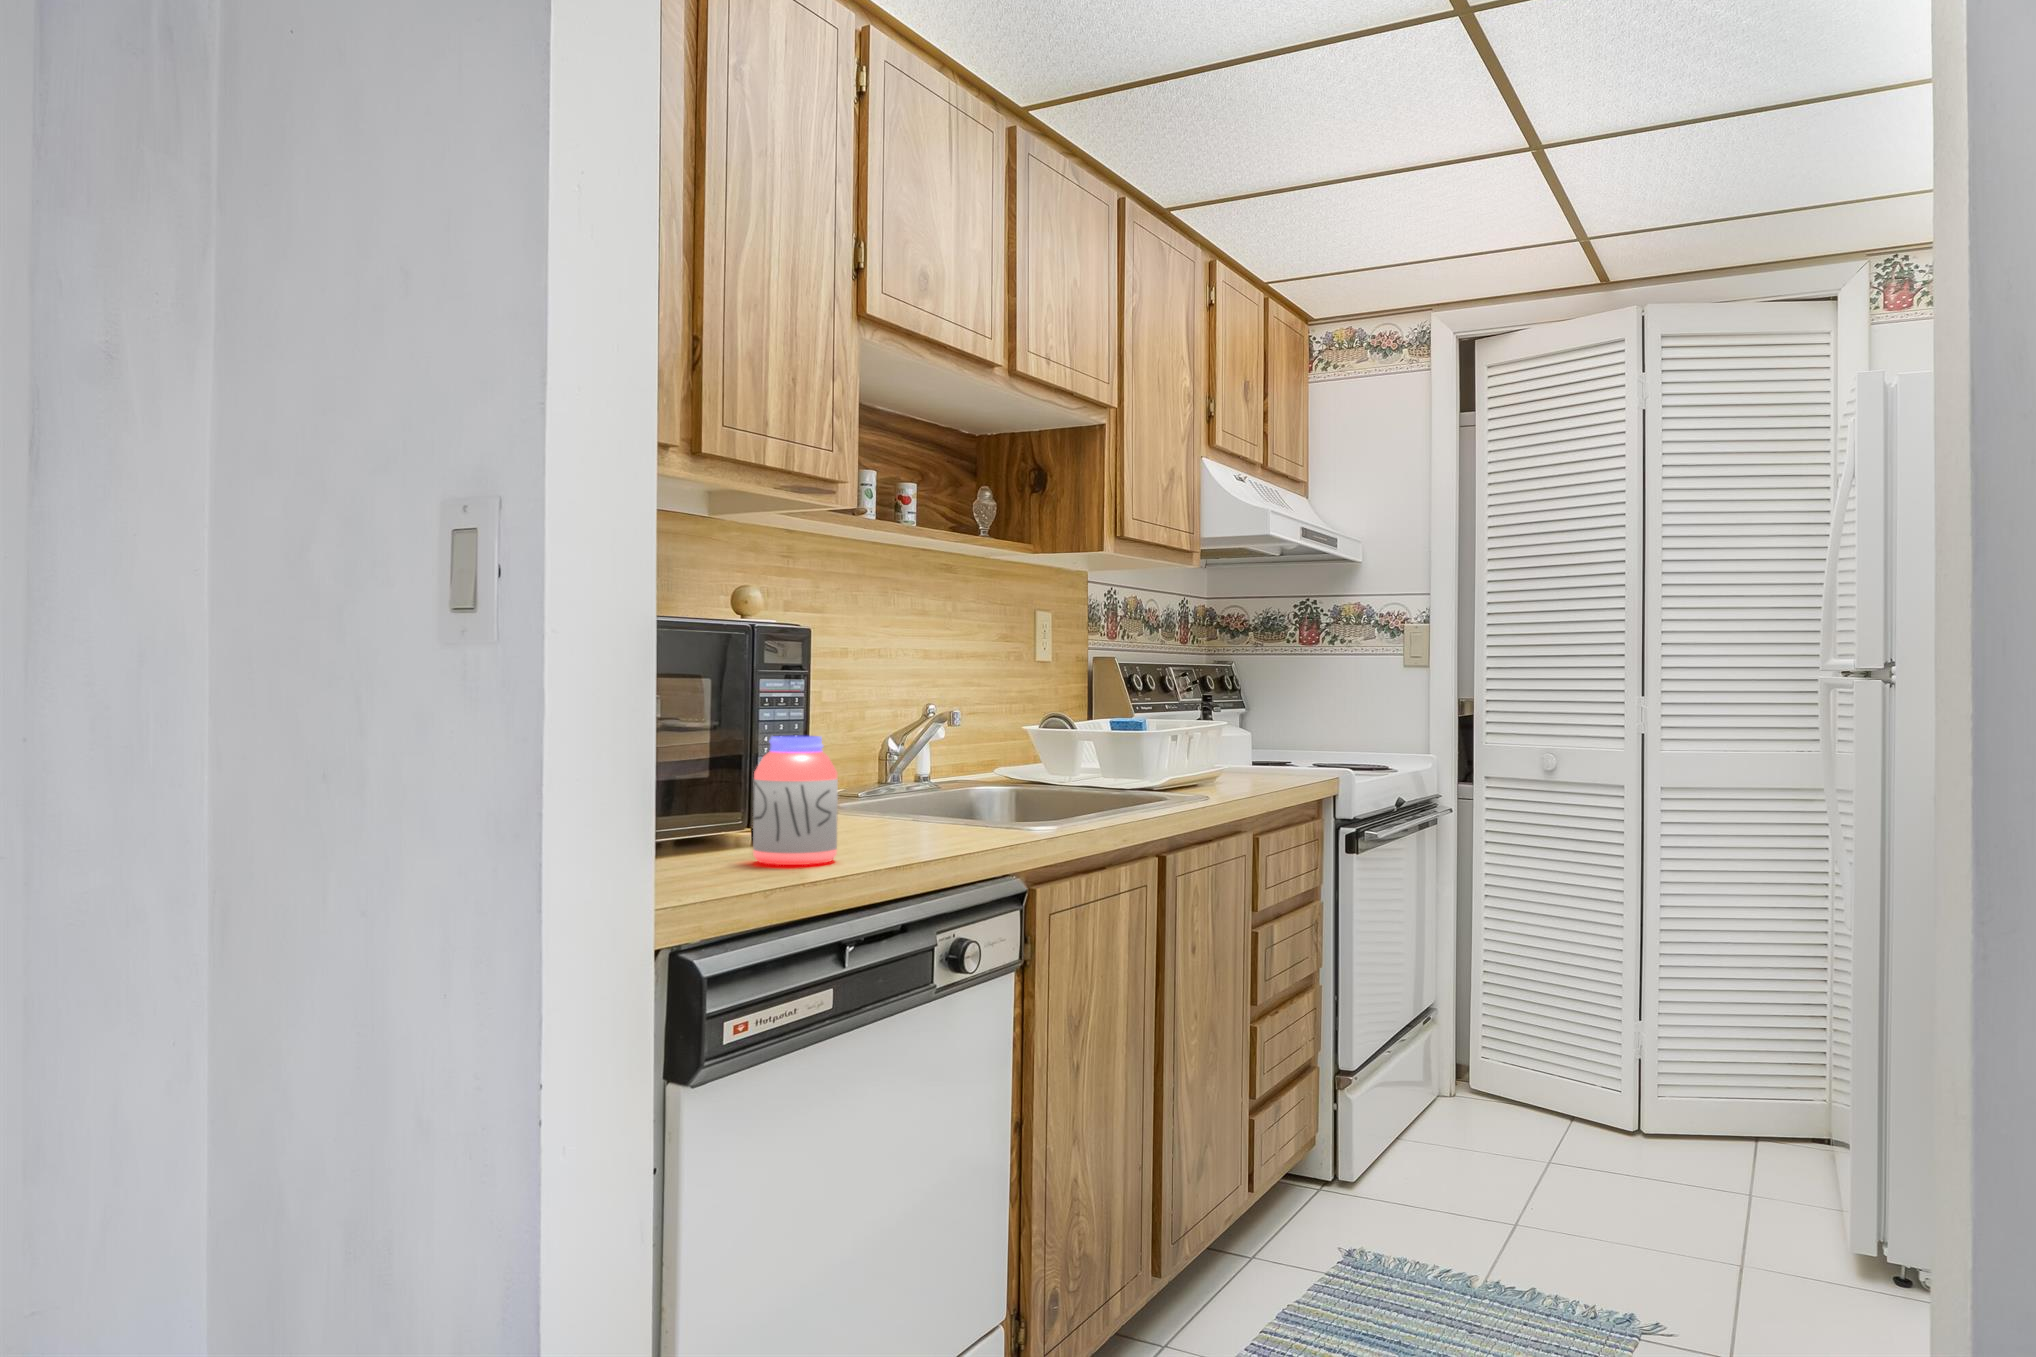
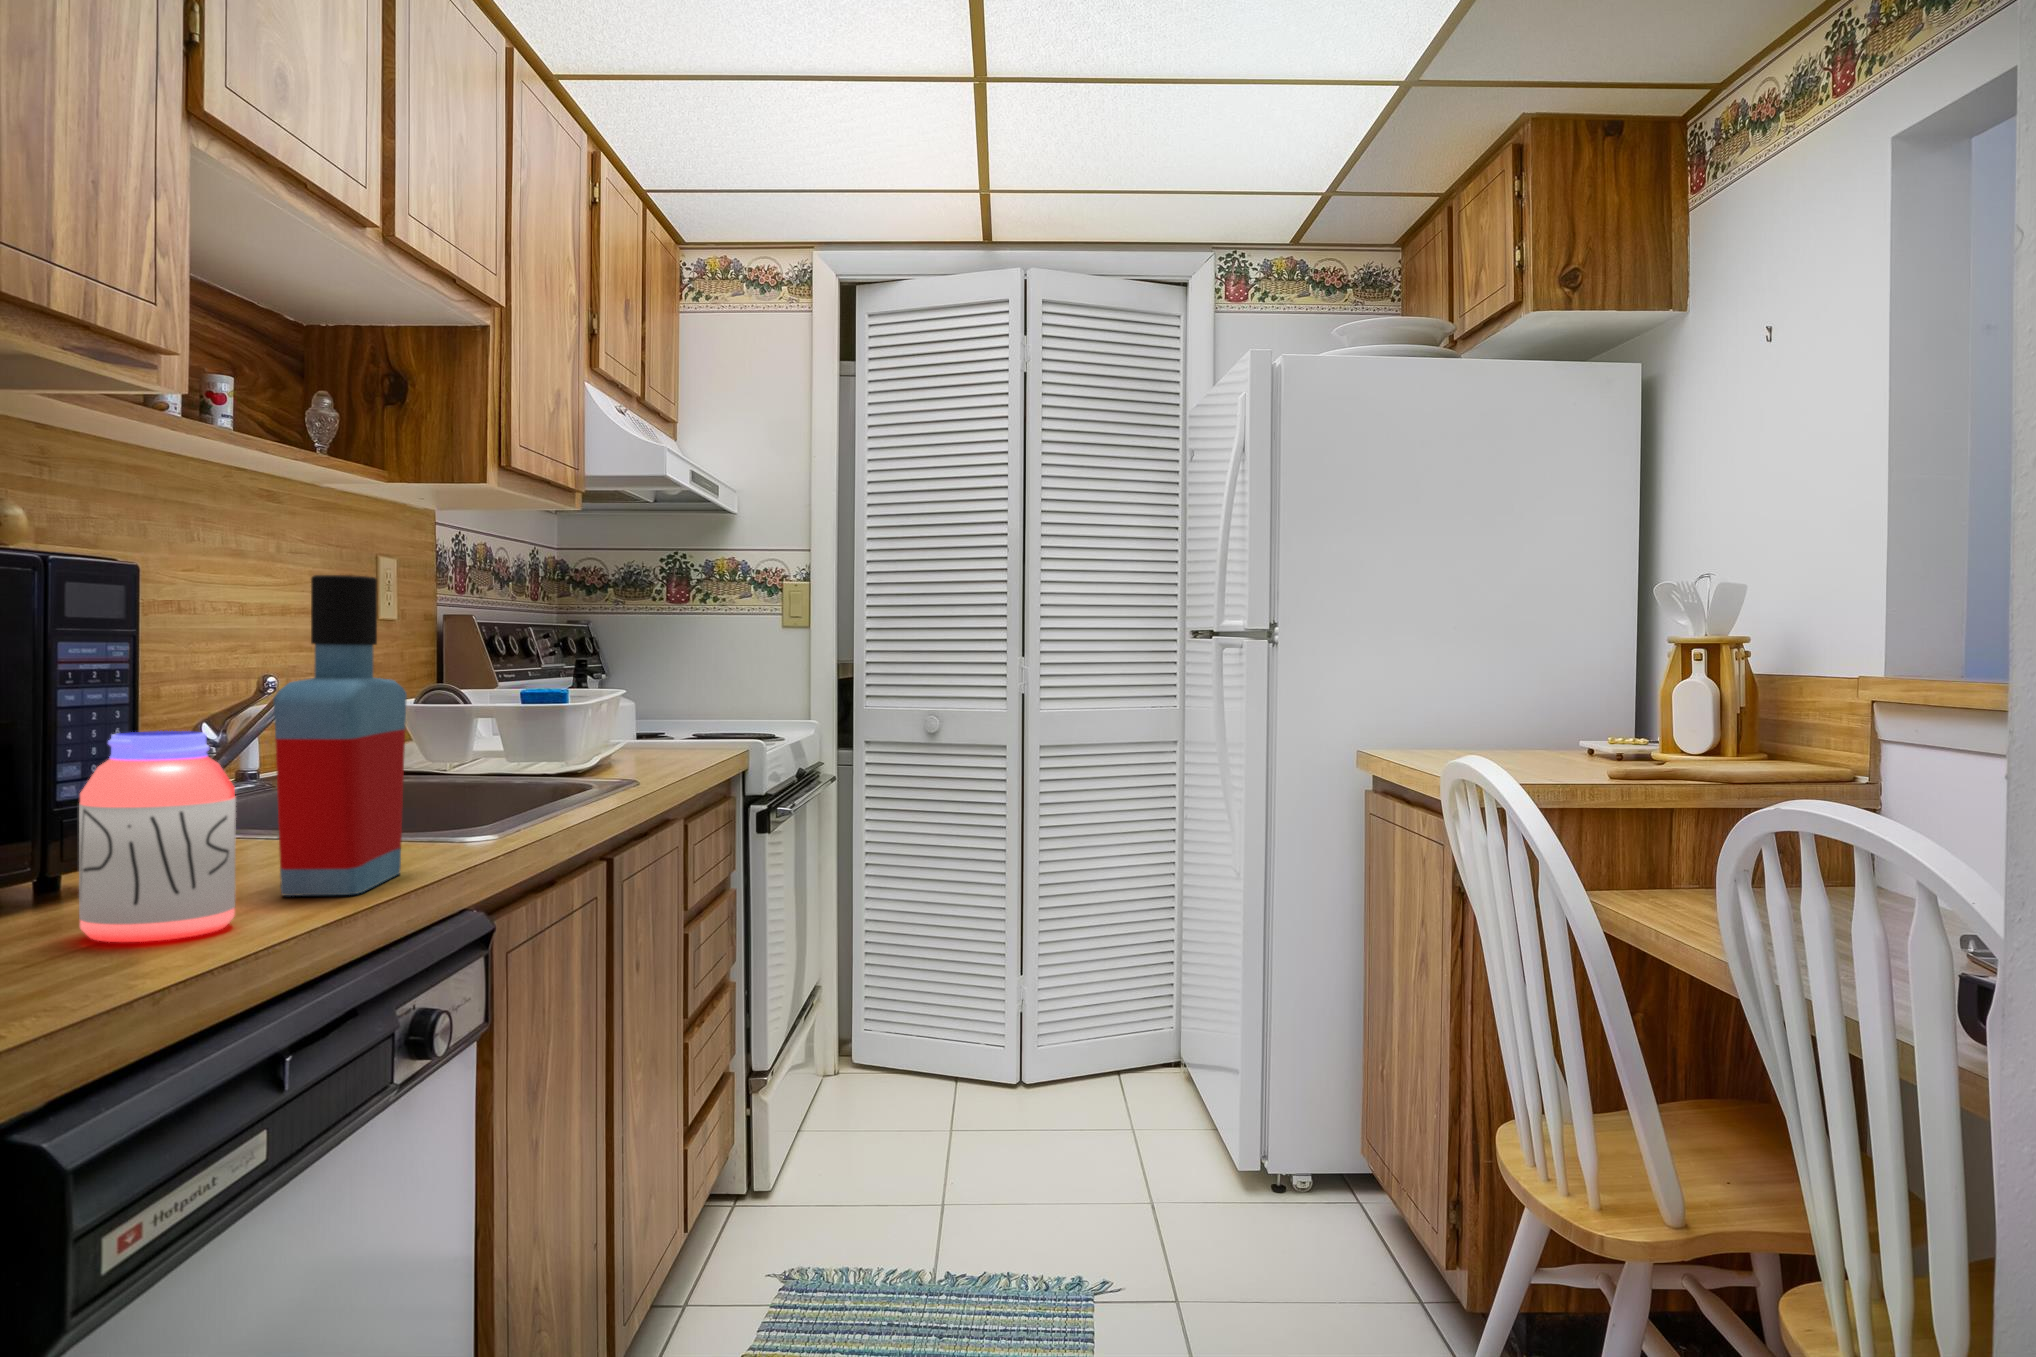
bottle: none [872,633,966,851] -> present [273,575,407,896]

